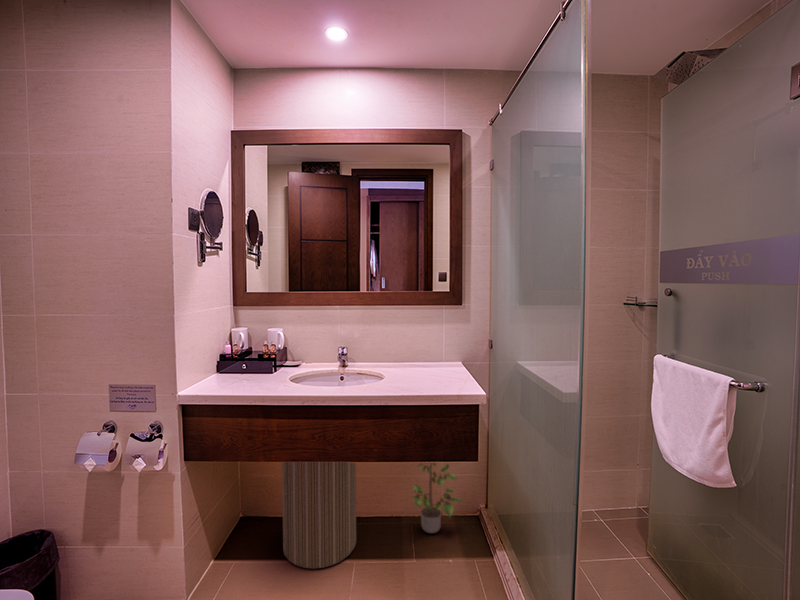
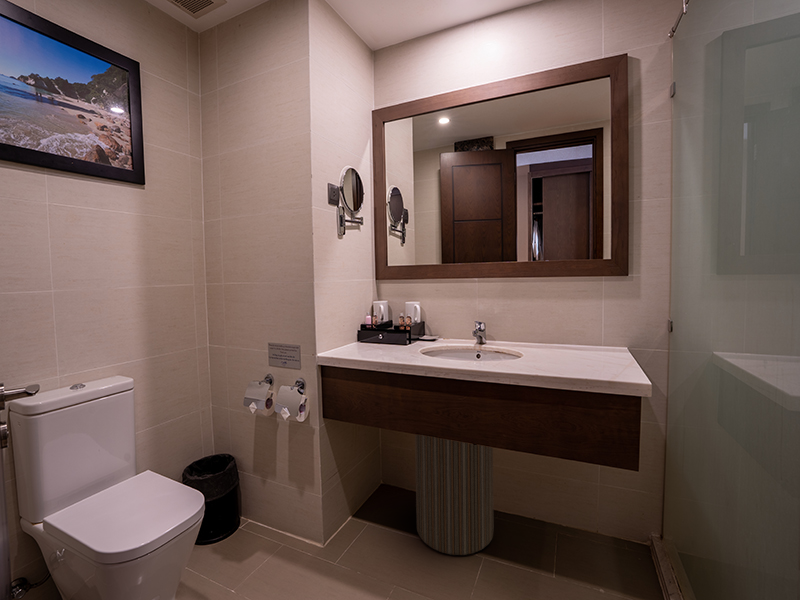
potted plant: present [413,461,462,533] -> none [562,445,634,552]

